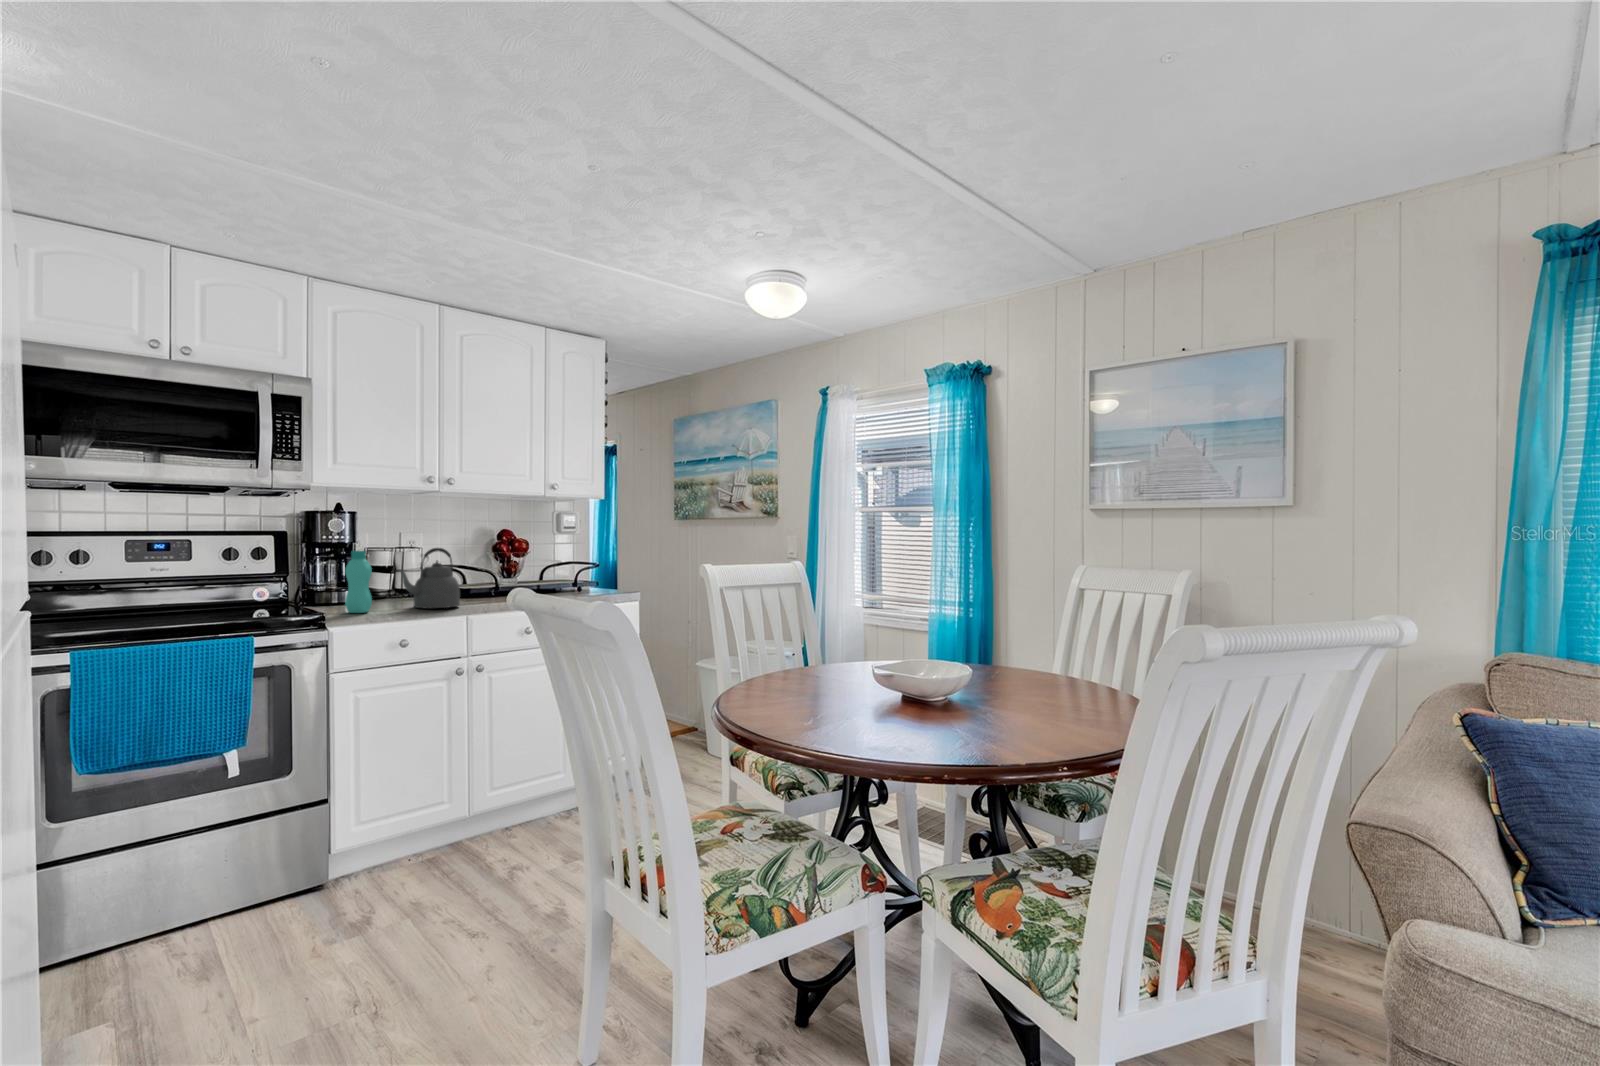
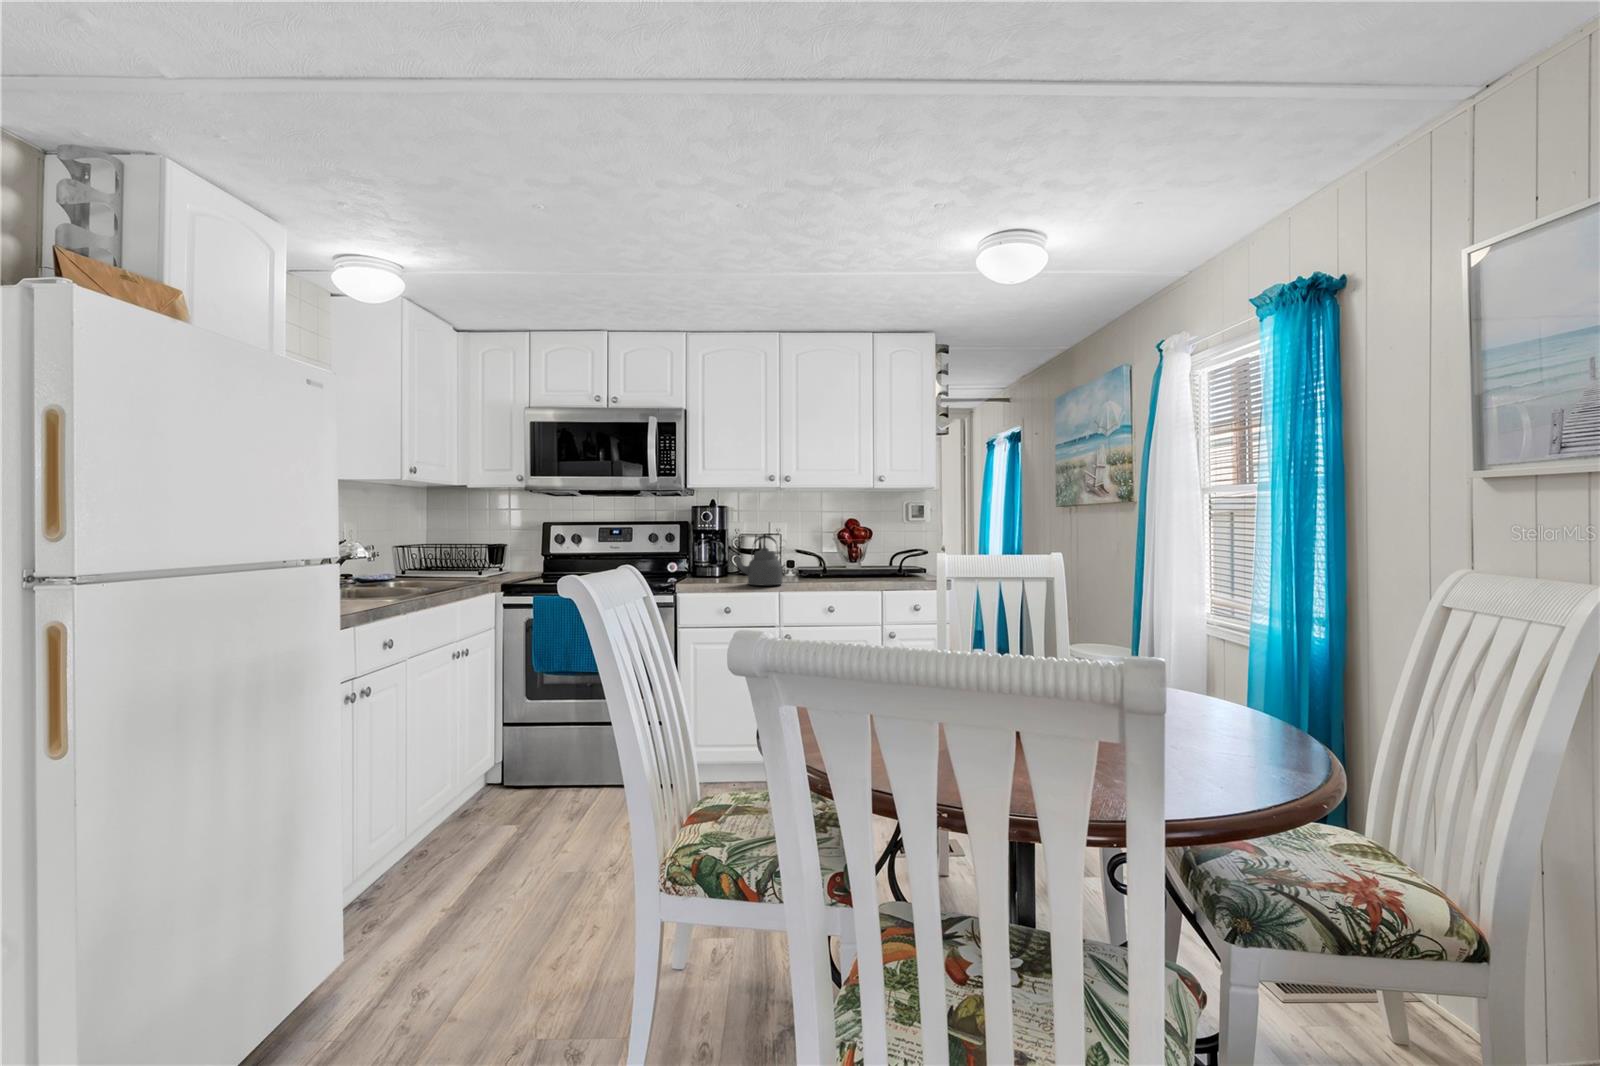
bottle: present [345,551,372,613] -> none [695,537,713,586]

